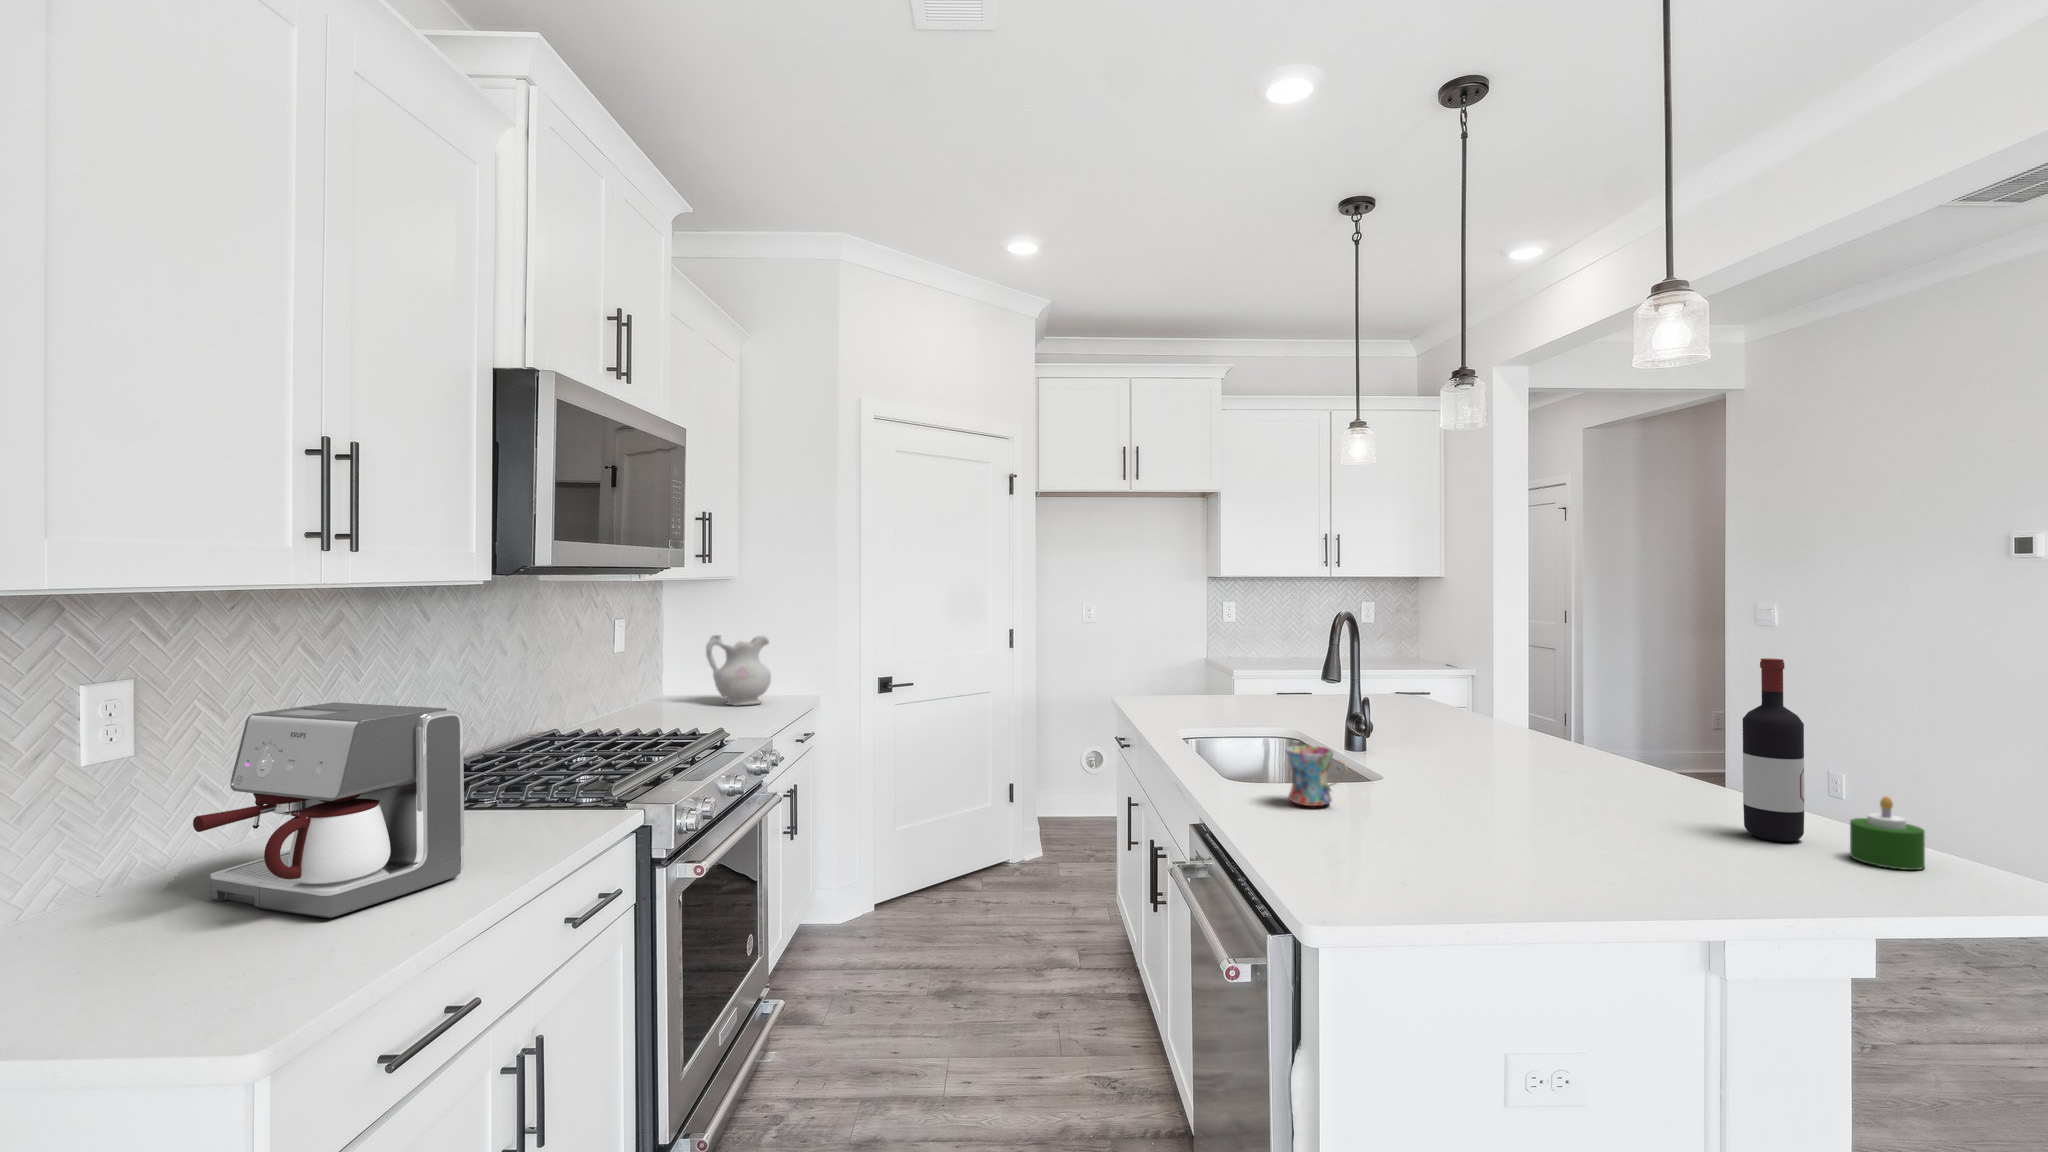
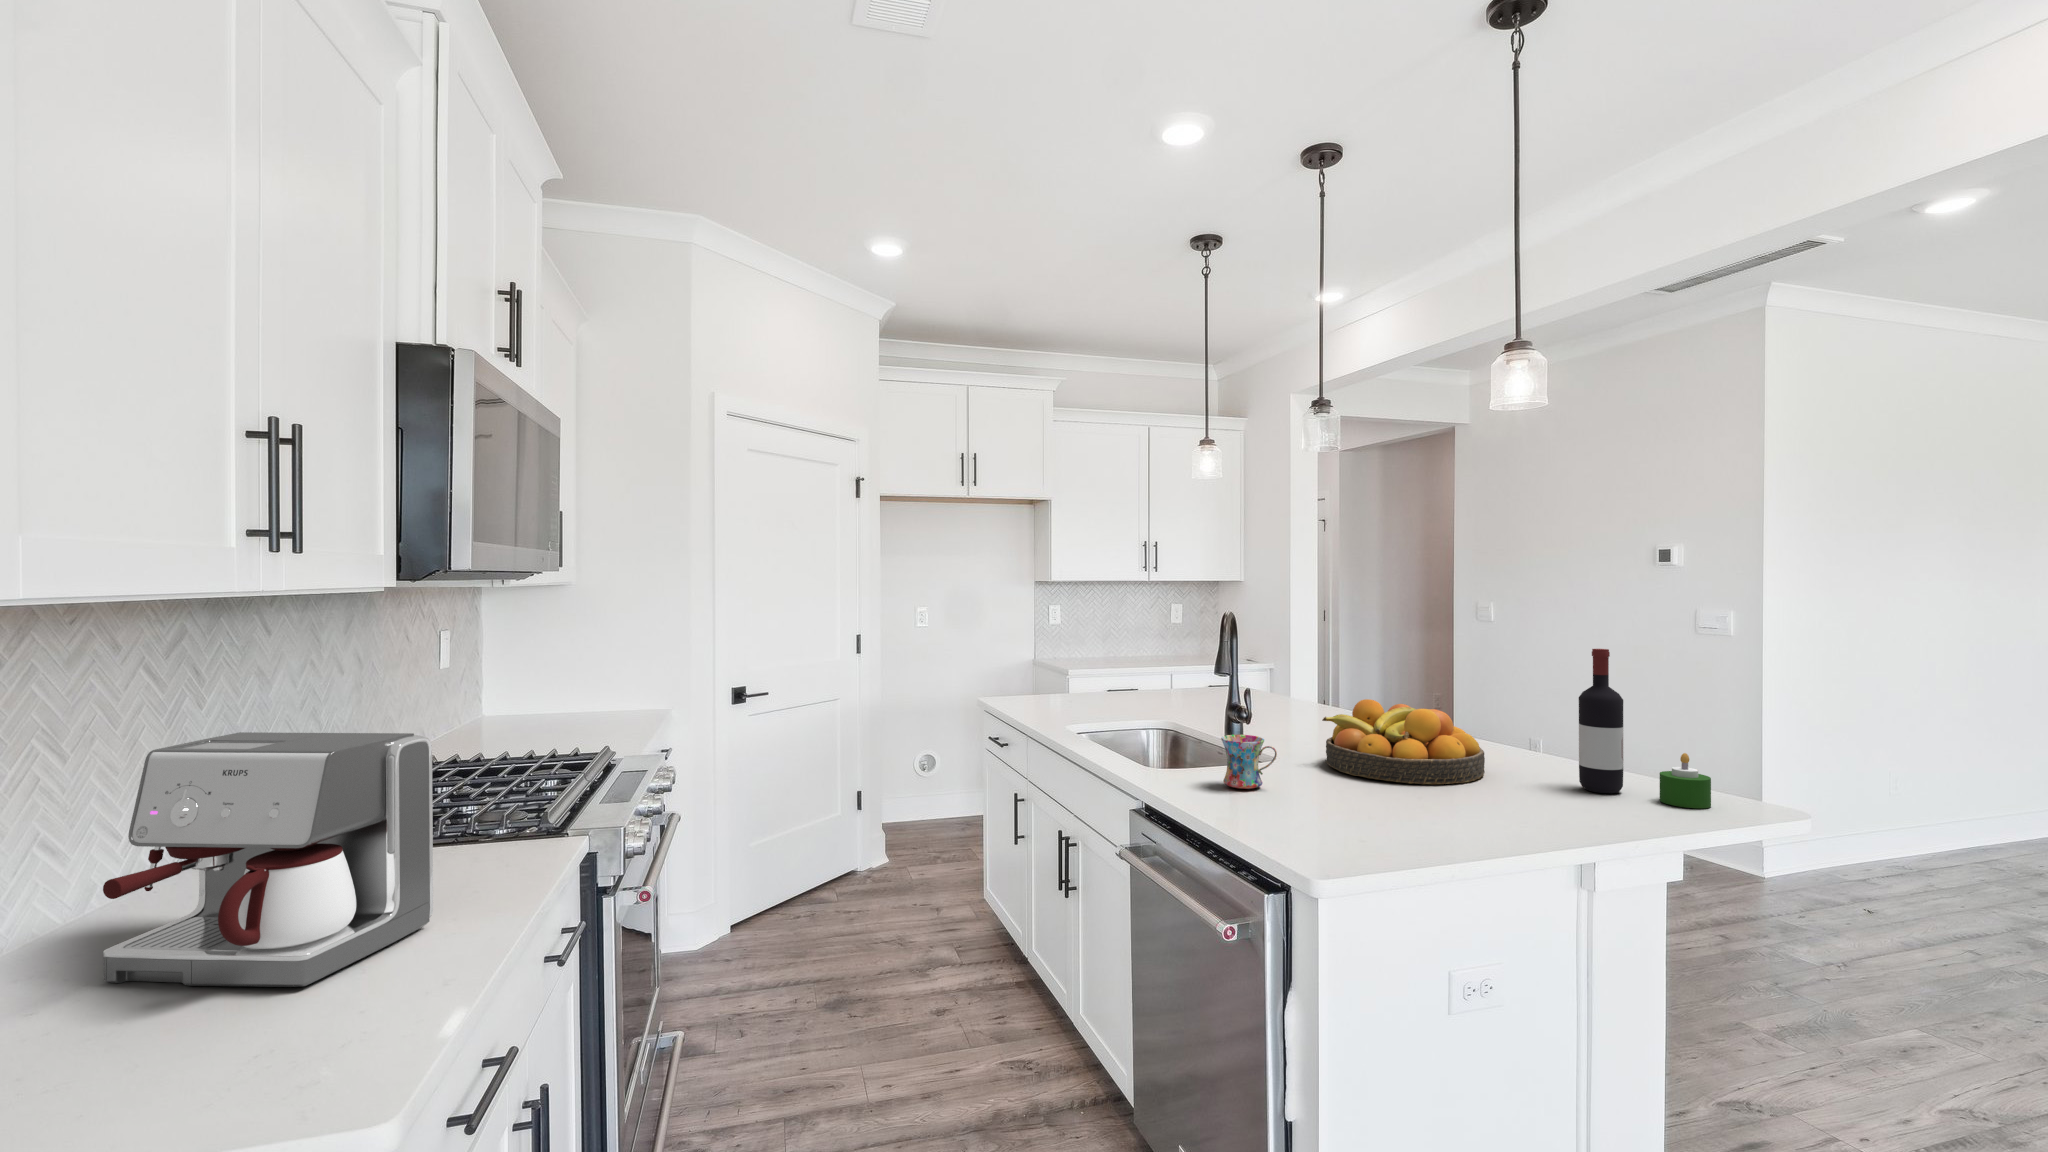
ceramic pitcher: present [706,635,771,705] -> none [550,642,625,720]
fruit bowl: none [1425,712,1626,816] -> present [1322,699,1485,784]

